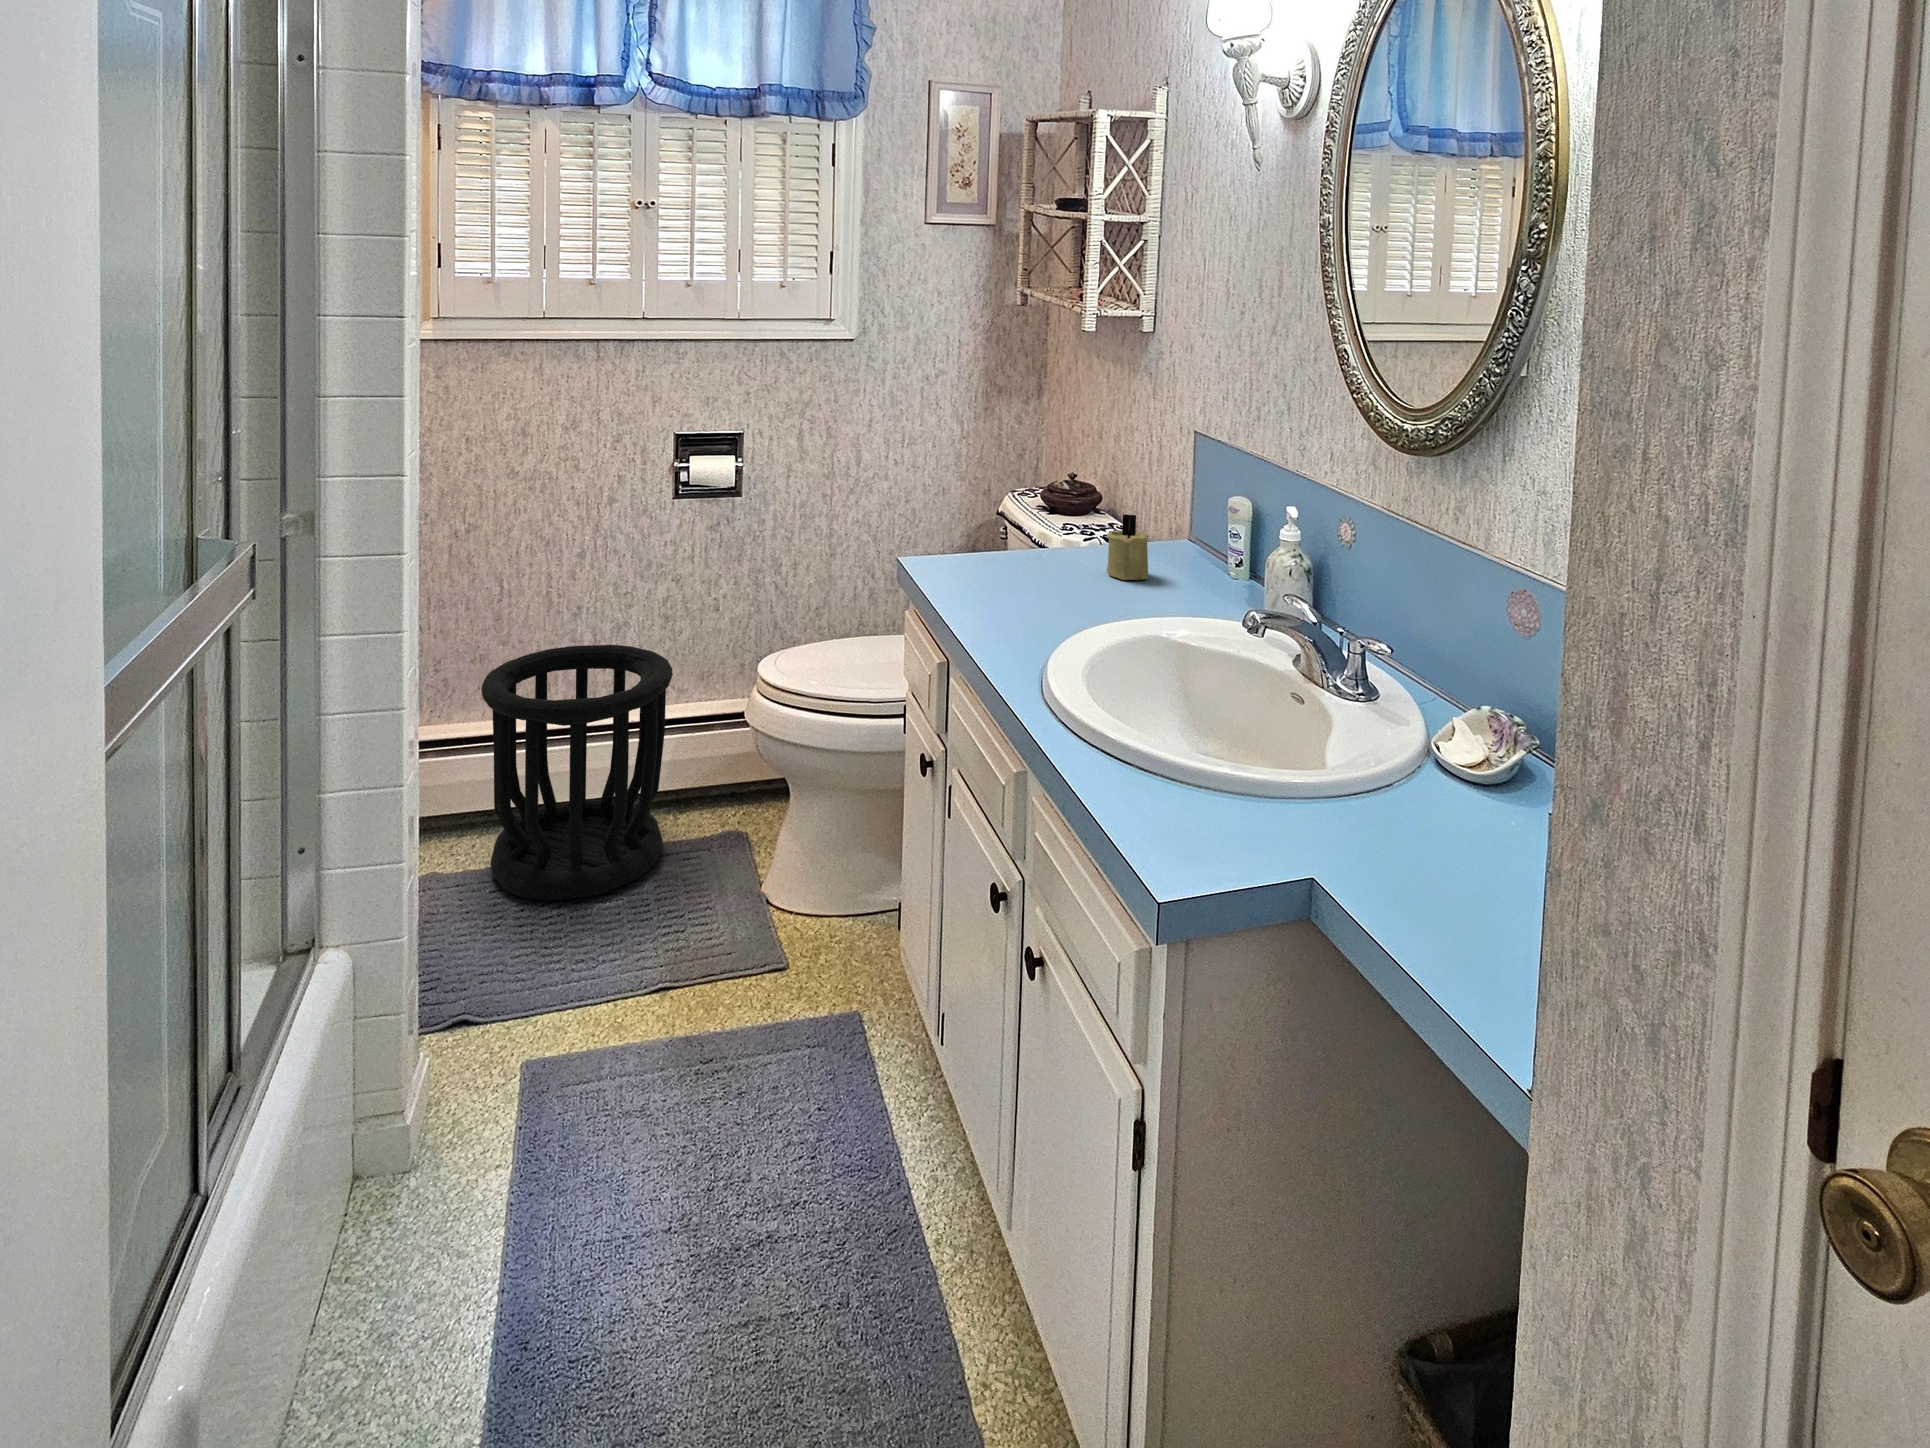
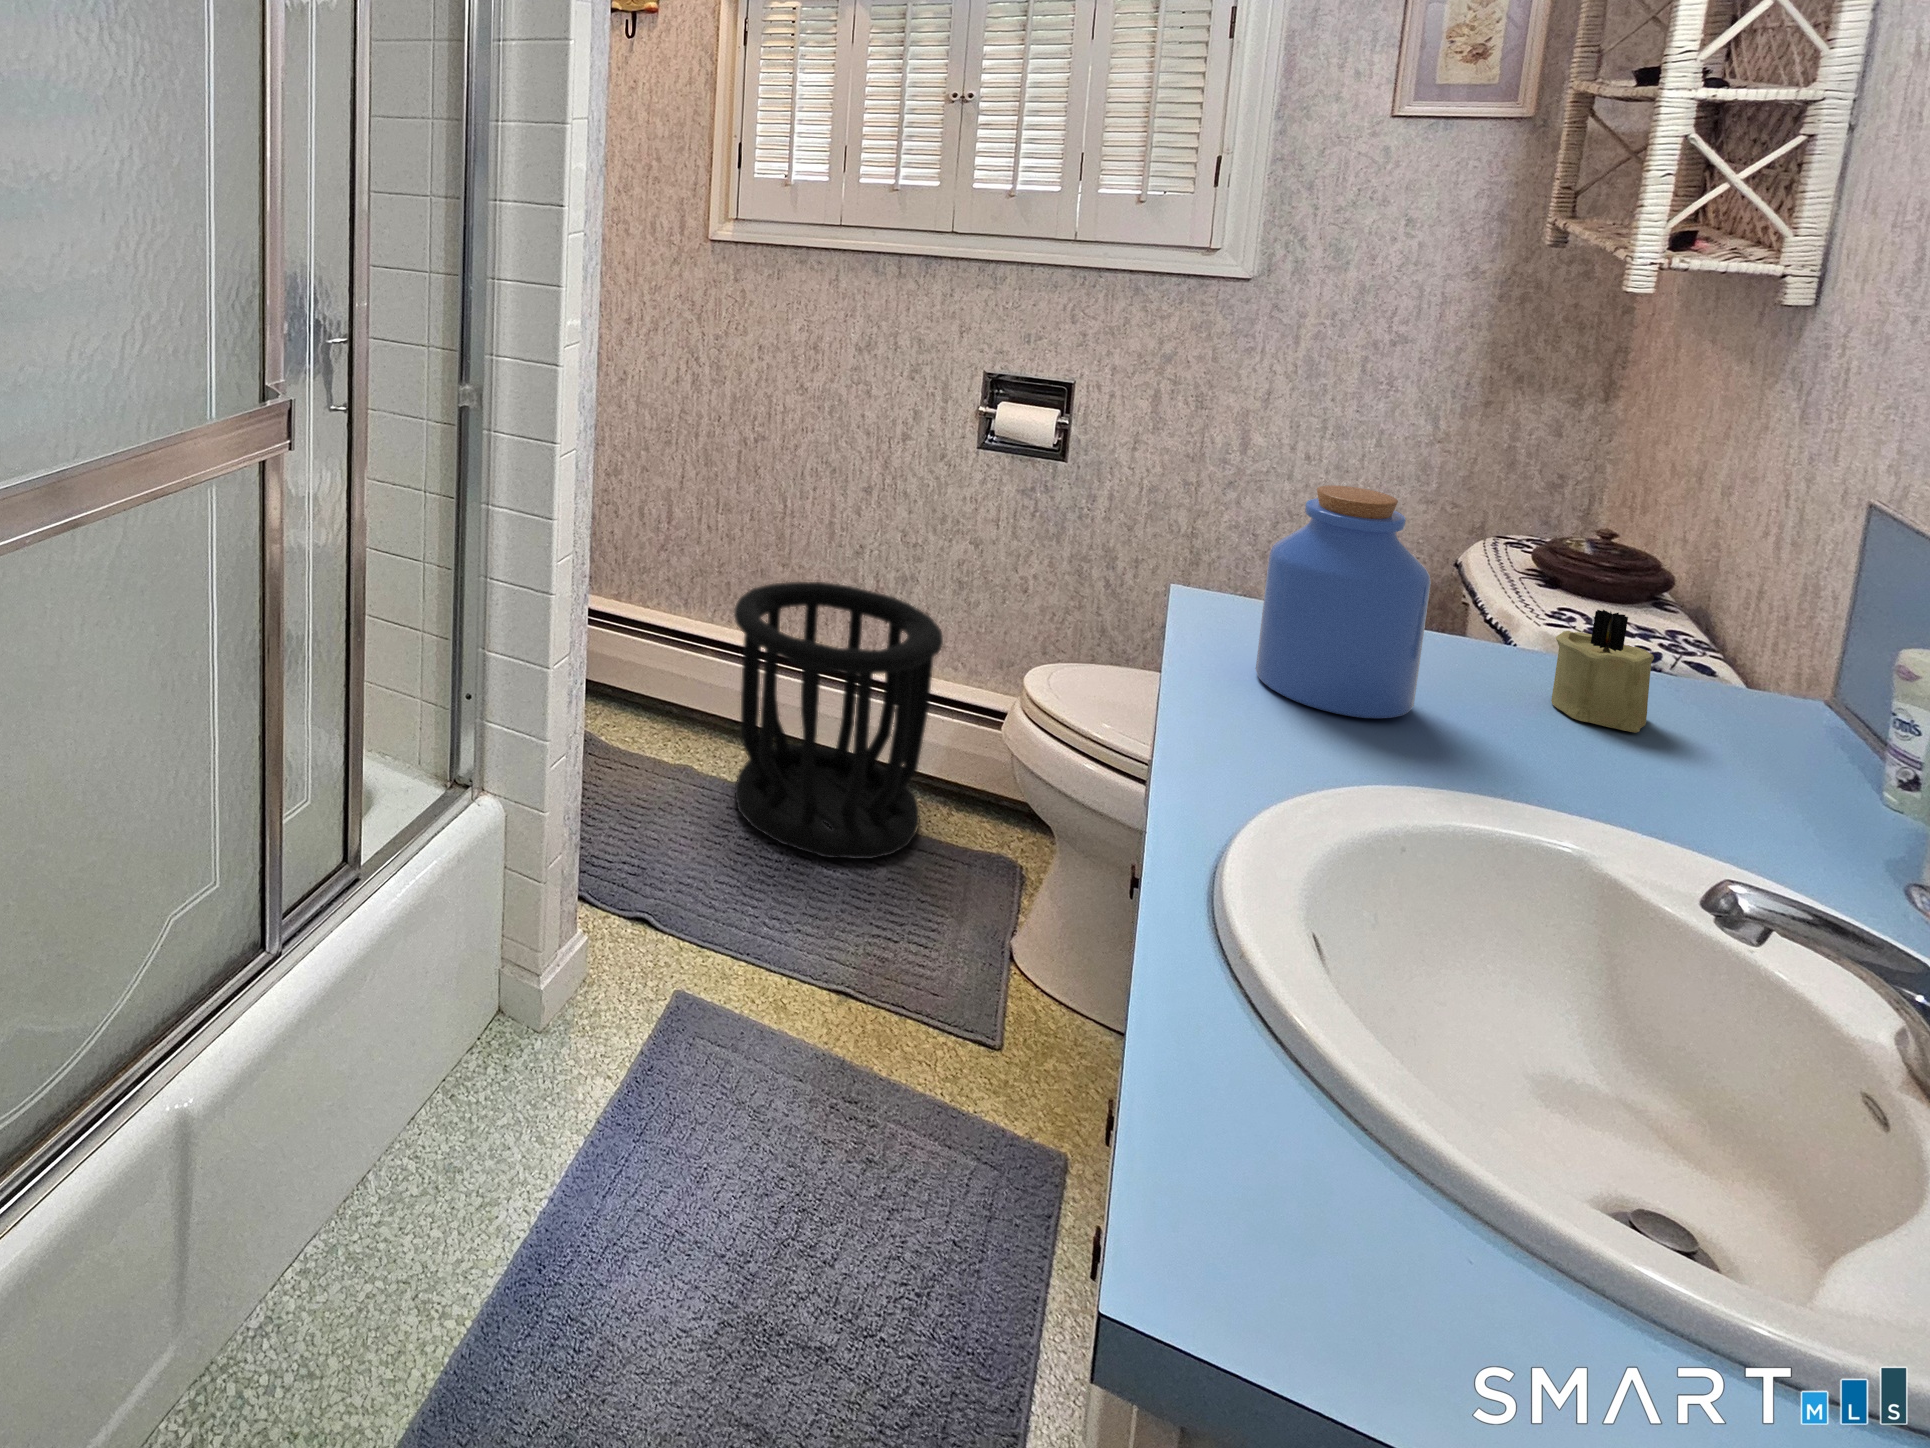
jar: none [985,465,1070,607] -> present [1256,485,1431,719]

